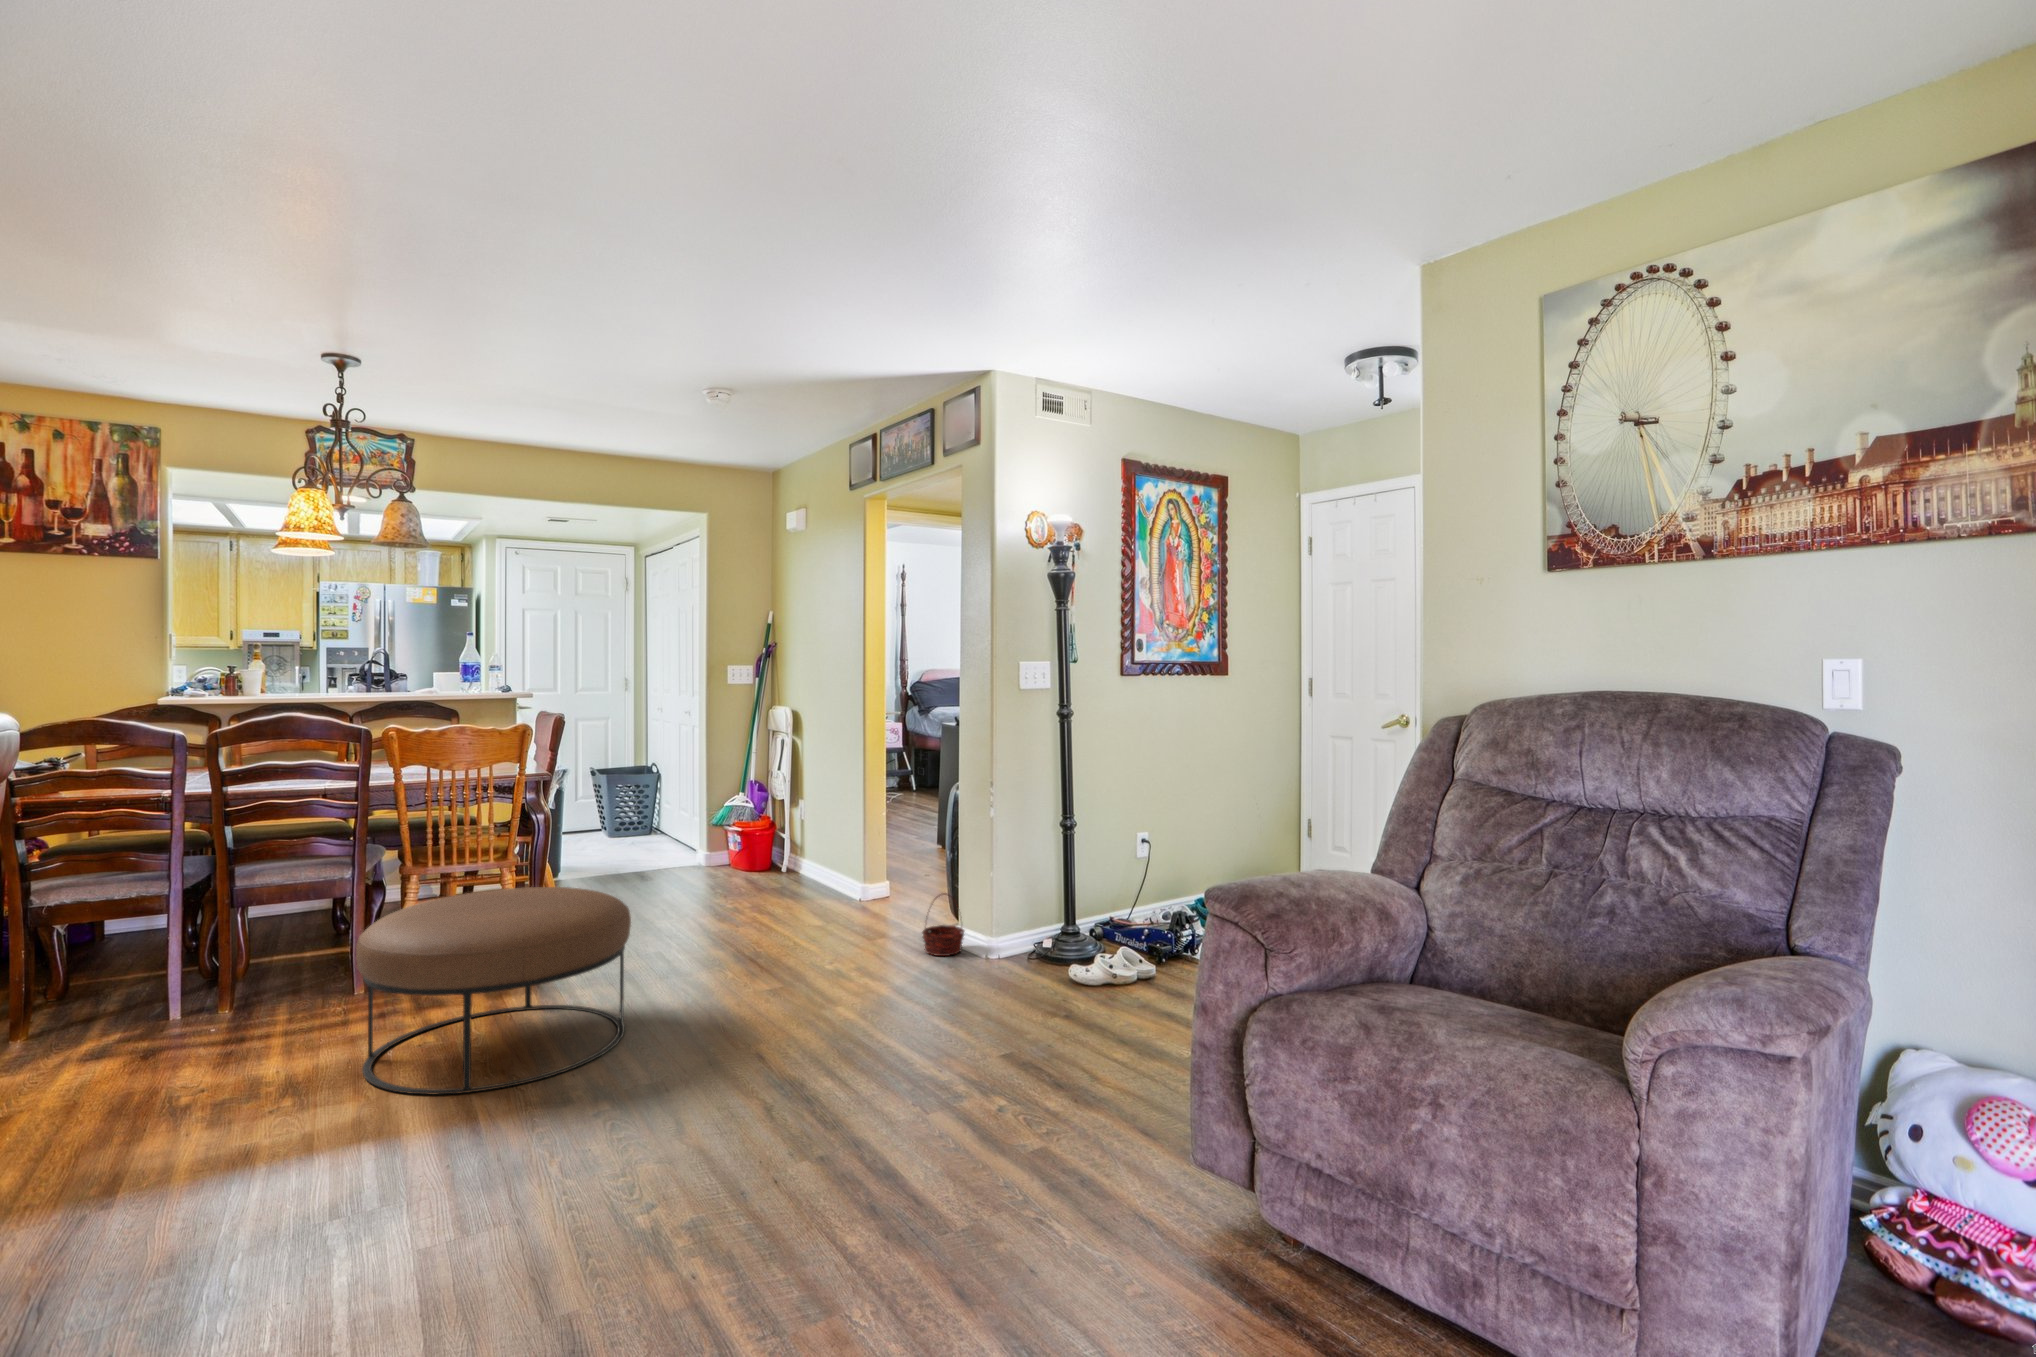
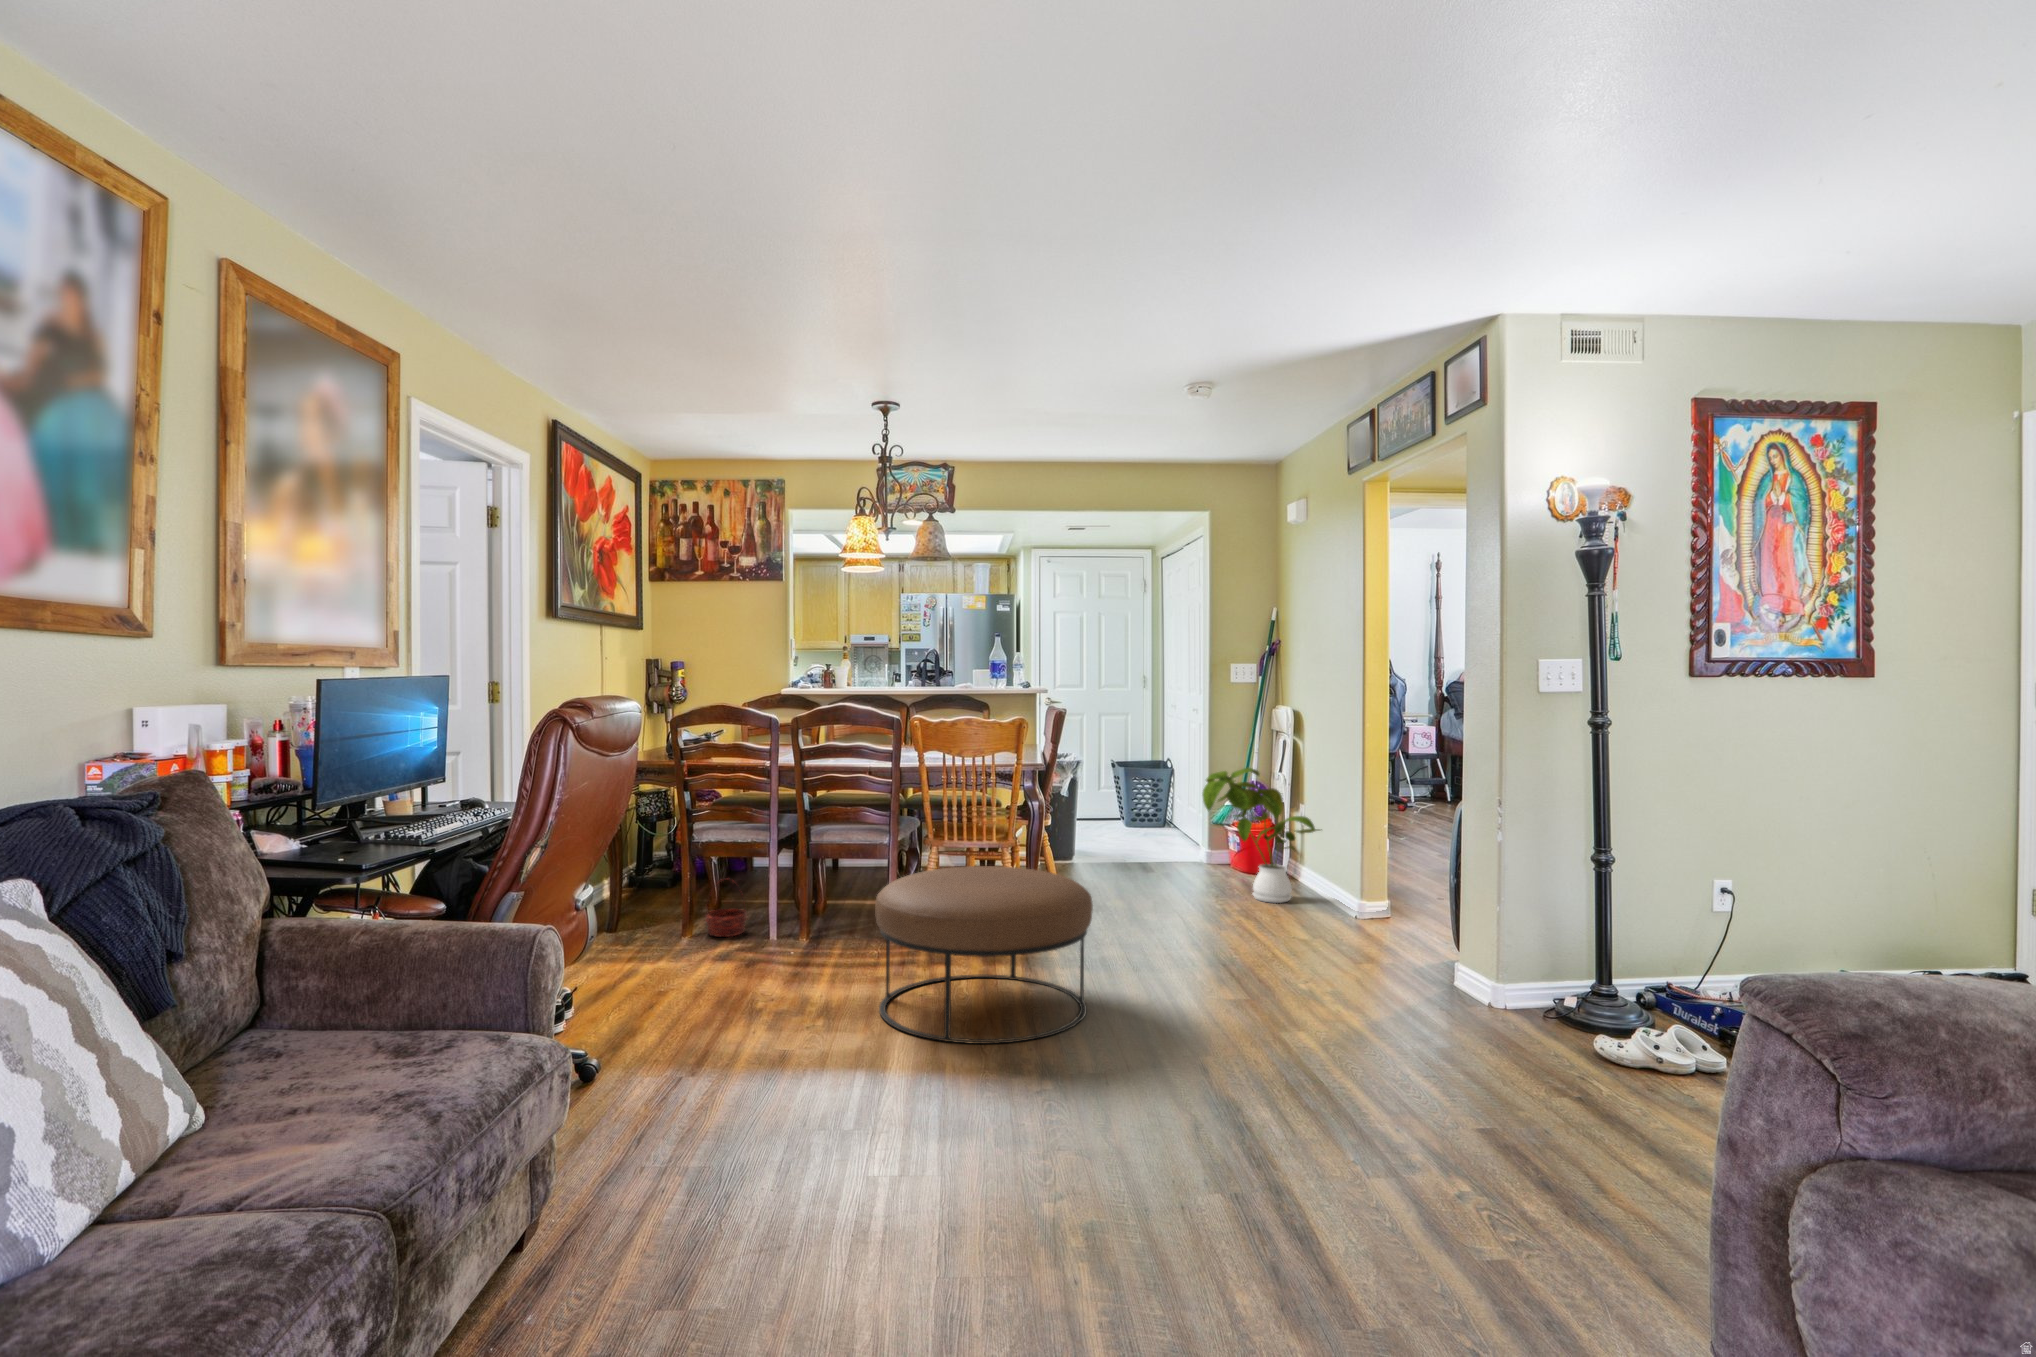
house plant: none [714,765,828,892] -> present [1202,768,1319,903]
basket: present [922,894,964,956] -> present [706,879,747,937]

